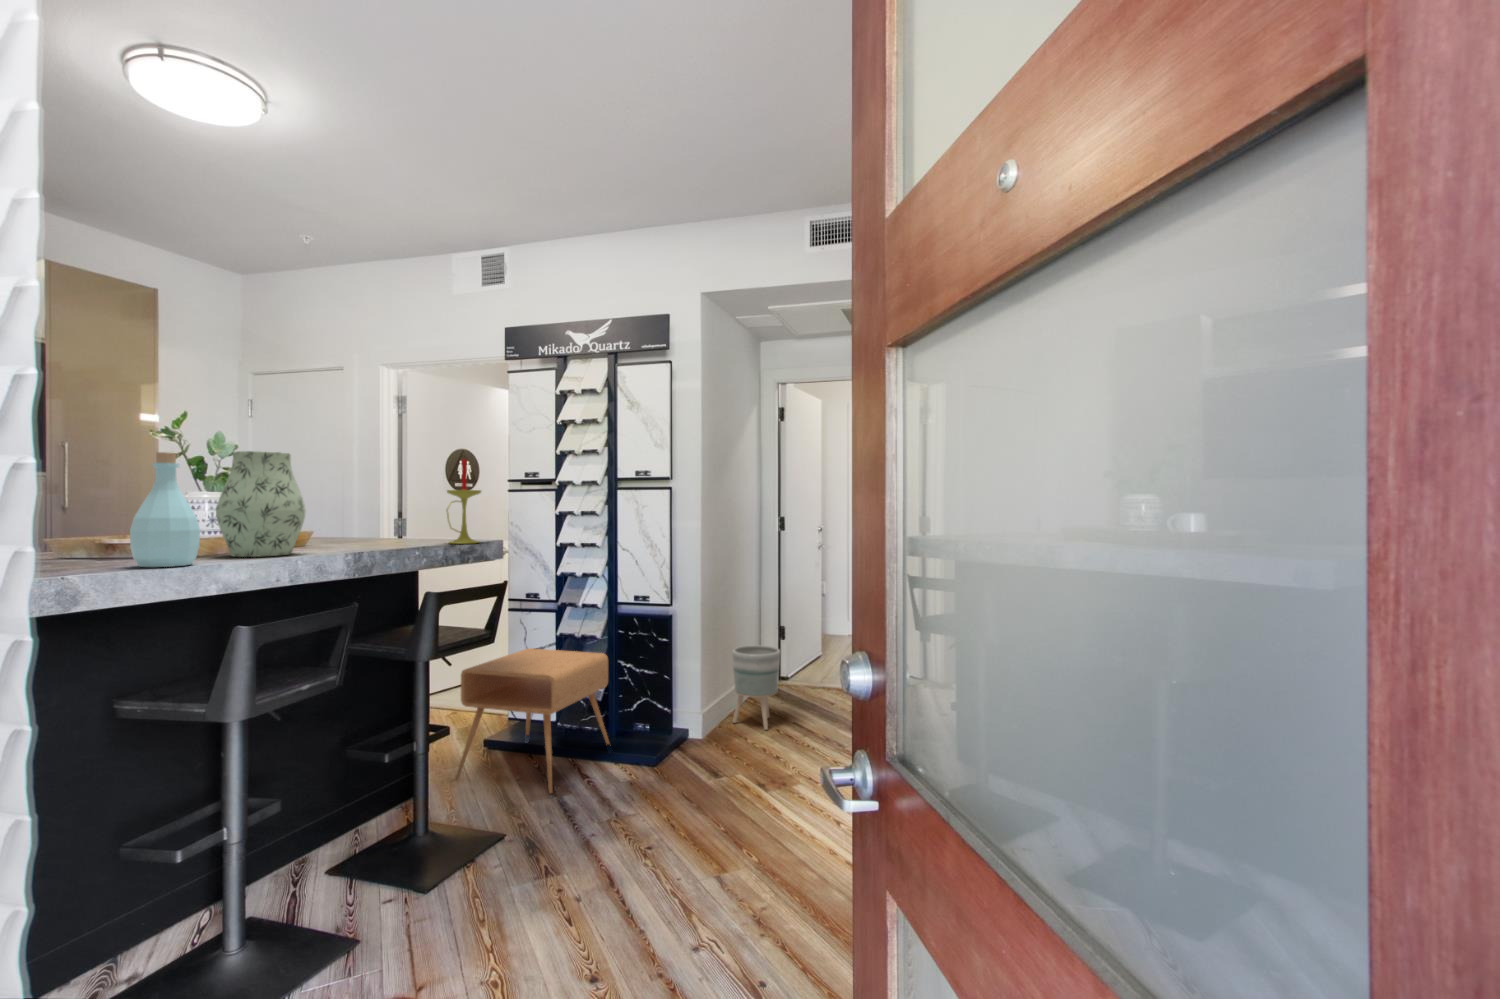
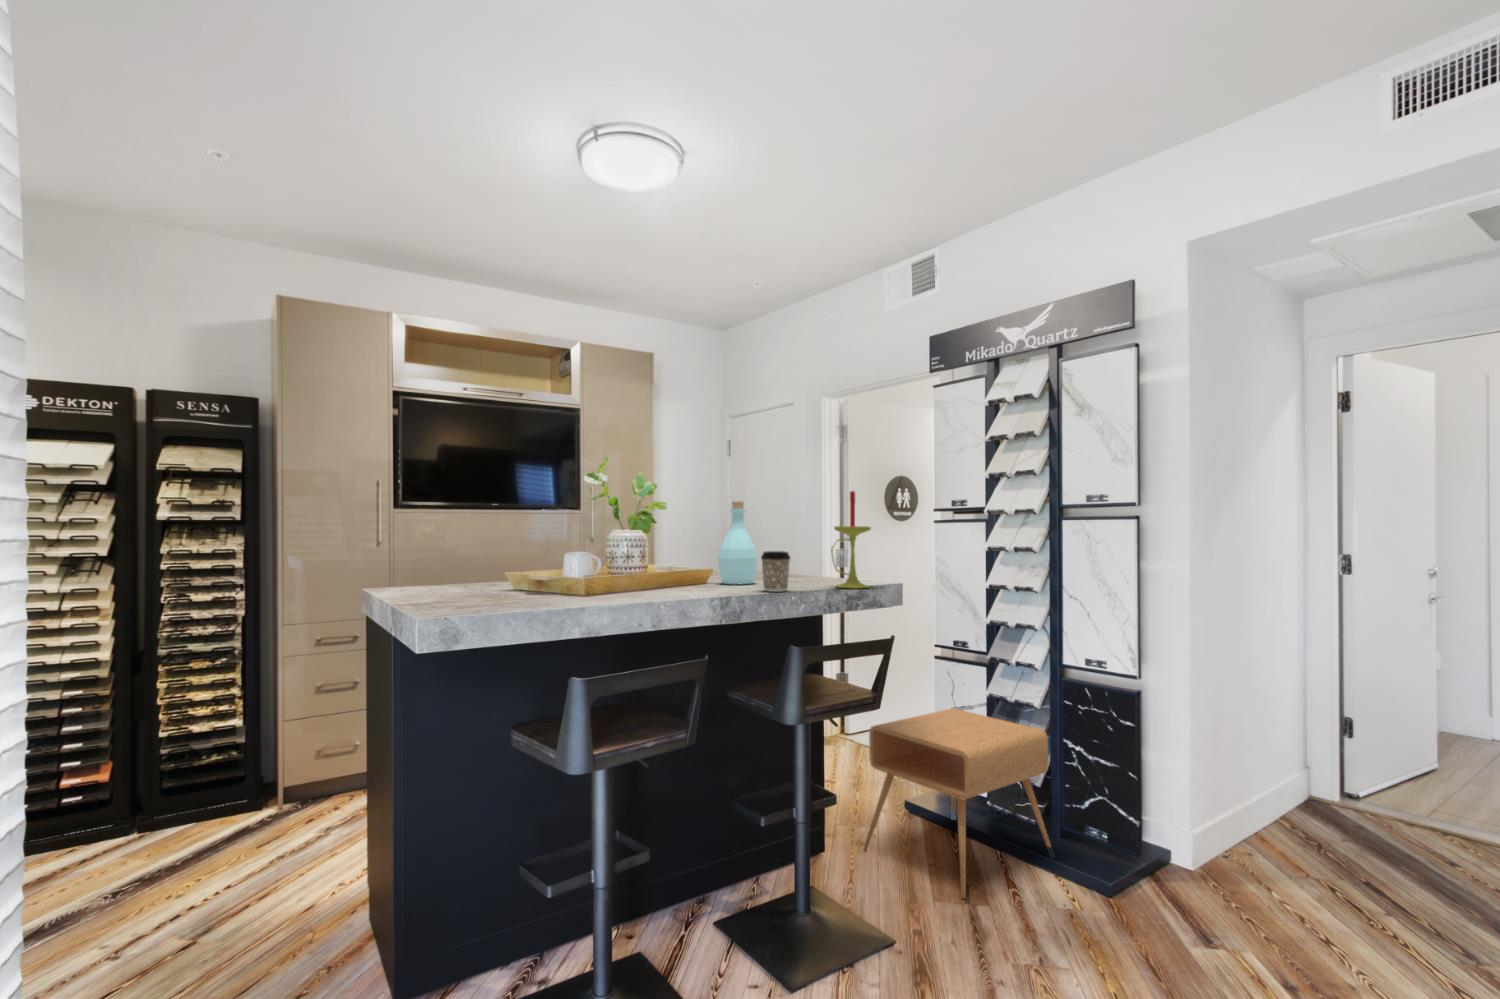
vase: present [216,451,306,557] -> none [611,493,685,597]
bottle: present [130,452,200,567] -> present [718,502,758,584]
coffee cup: none [380,512,411,548] -> present [761,551,790,592]
planter: present [732,645,780,730] -> none [1242,747,1328,881]

